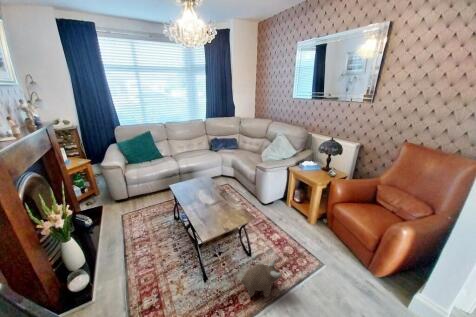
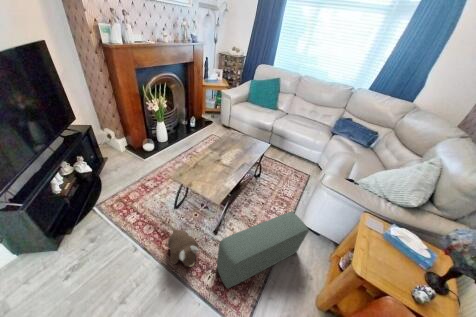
pouf: none [266,196,300,264] -> present [217,212,309,288]

